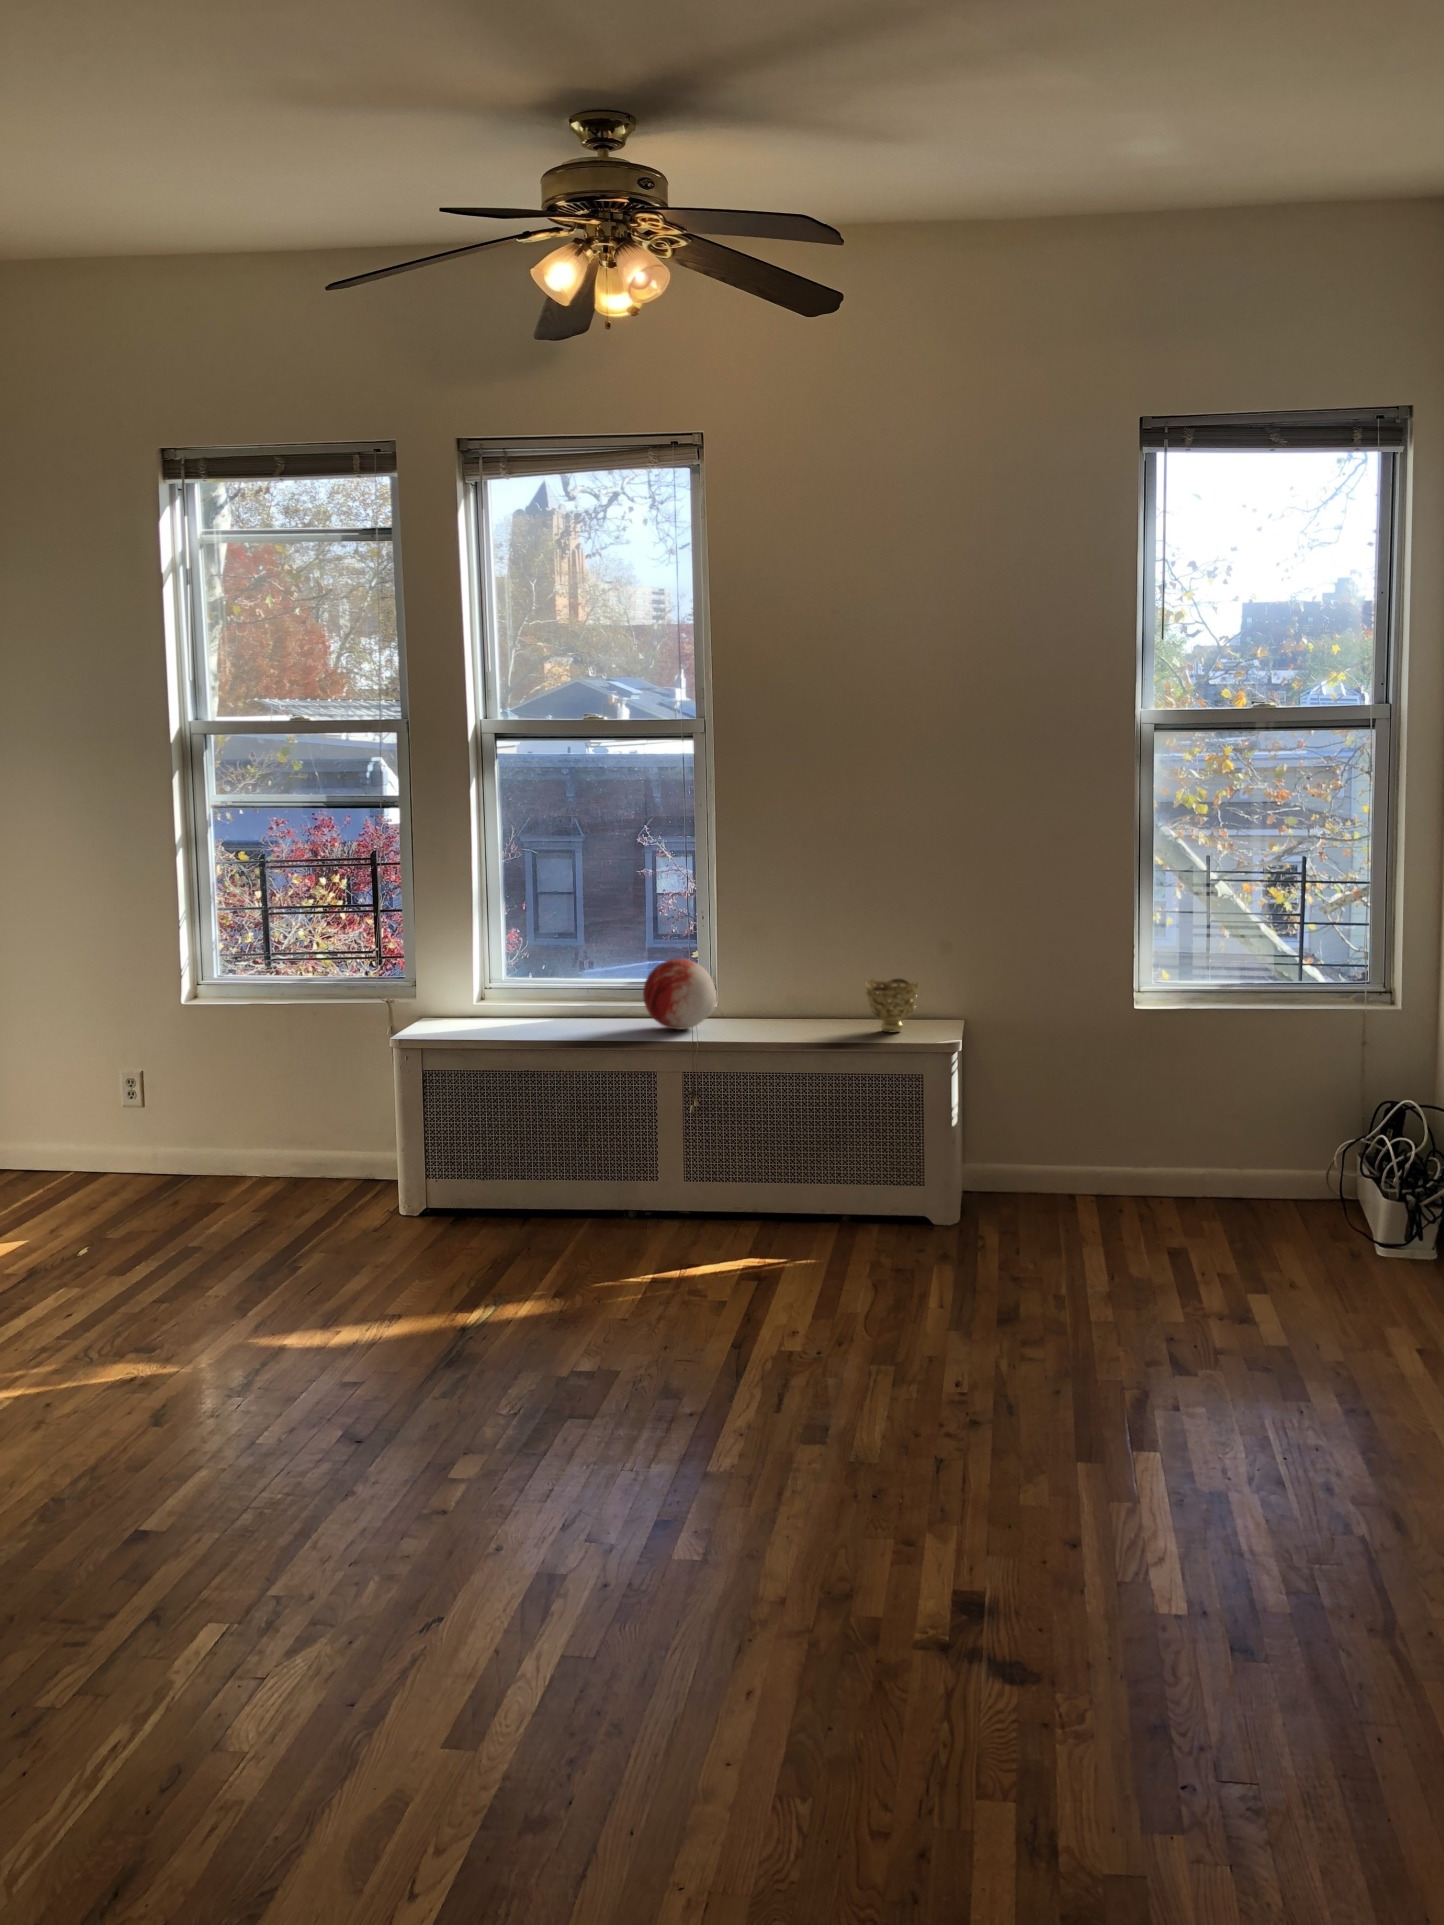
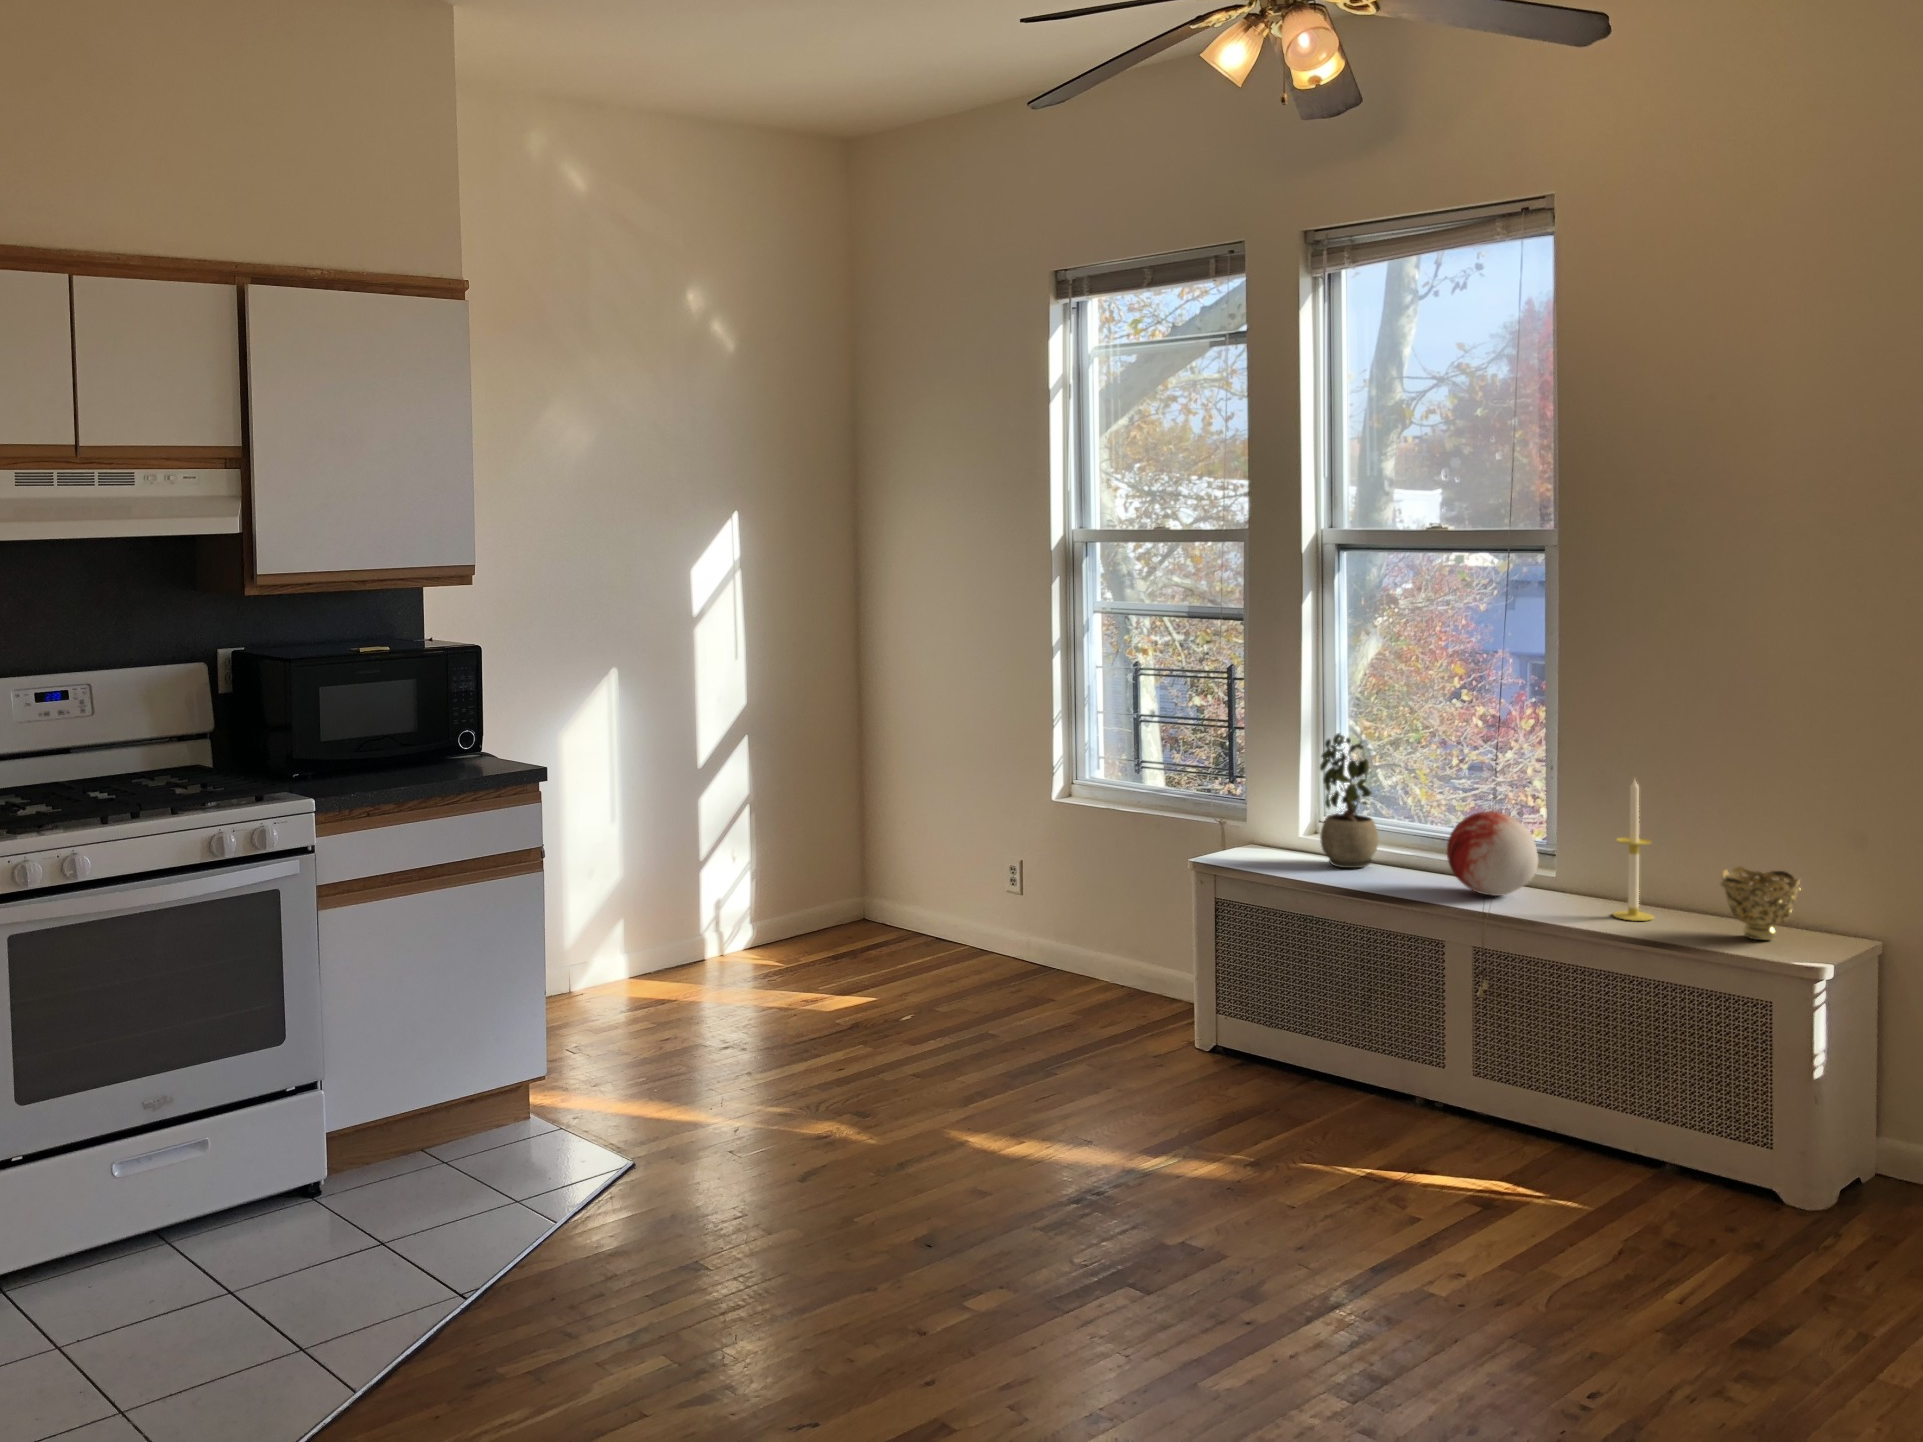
potted plant: none [511,904,569,1026] -> present [1320,733,1378,868]
candle: none [781,917,812,1032] -> present [1613,779,1654,921]

